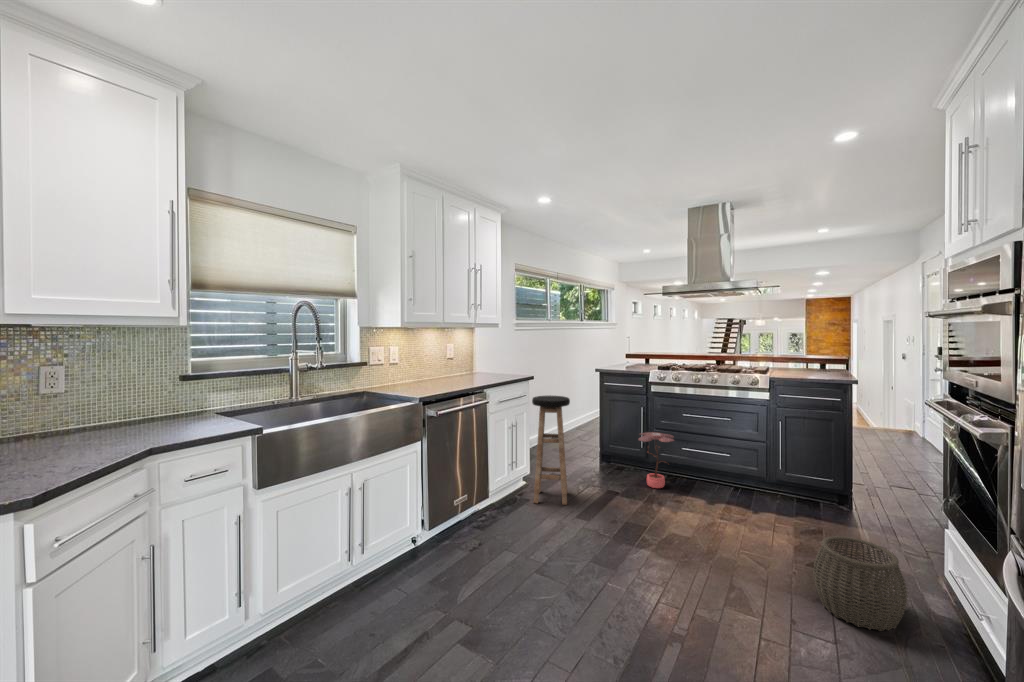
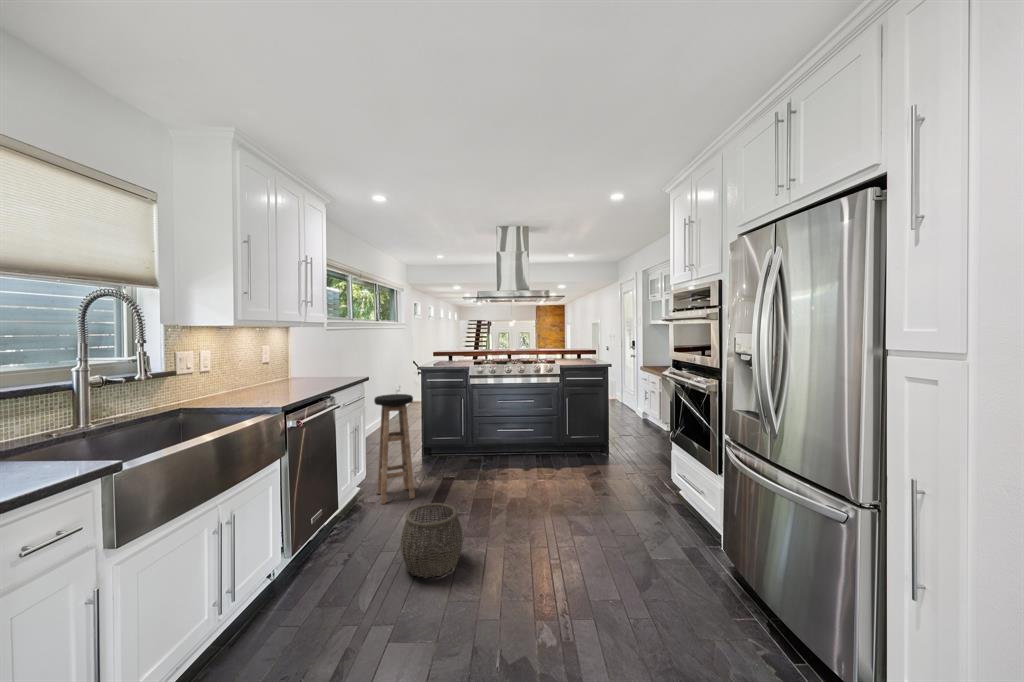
potted plant: present [638,432,674,488] -> none [464,419,496,468]
woven basket: present [813,536,908,631] -> present [400,503,463,578]

